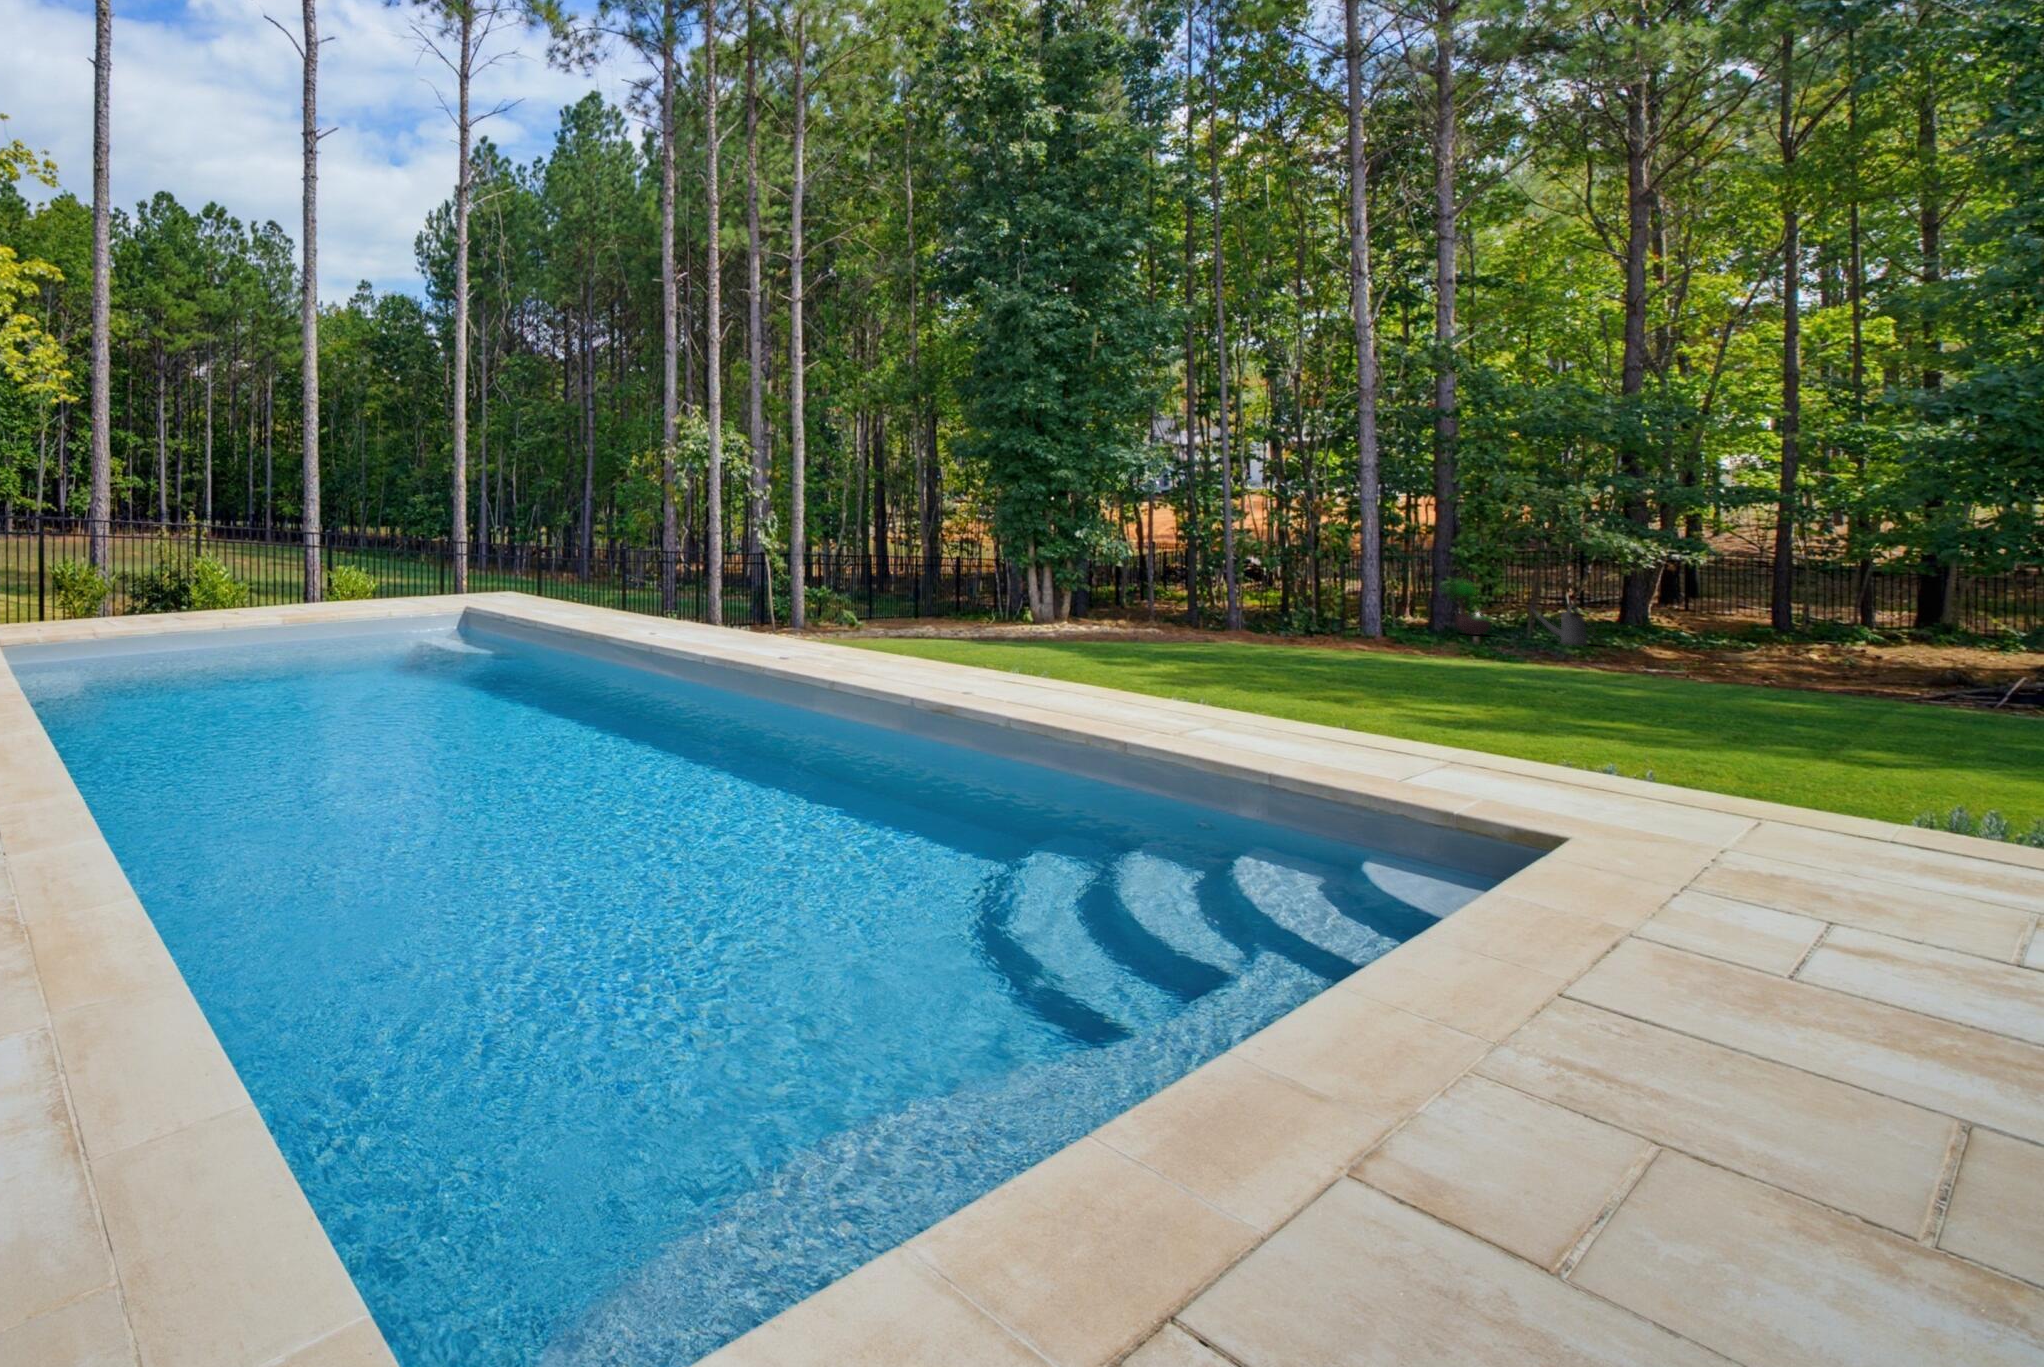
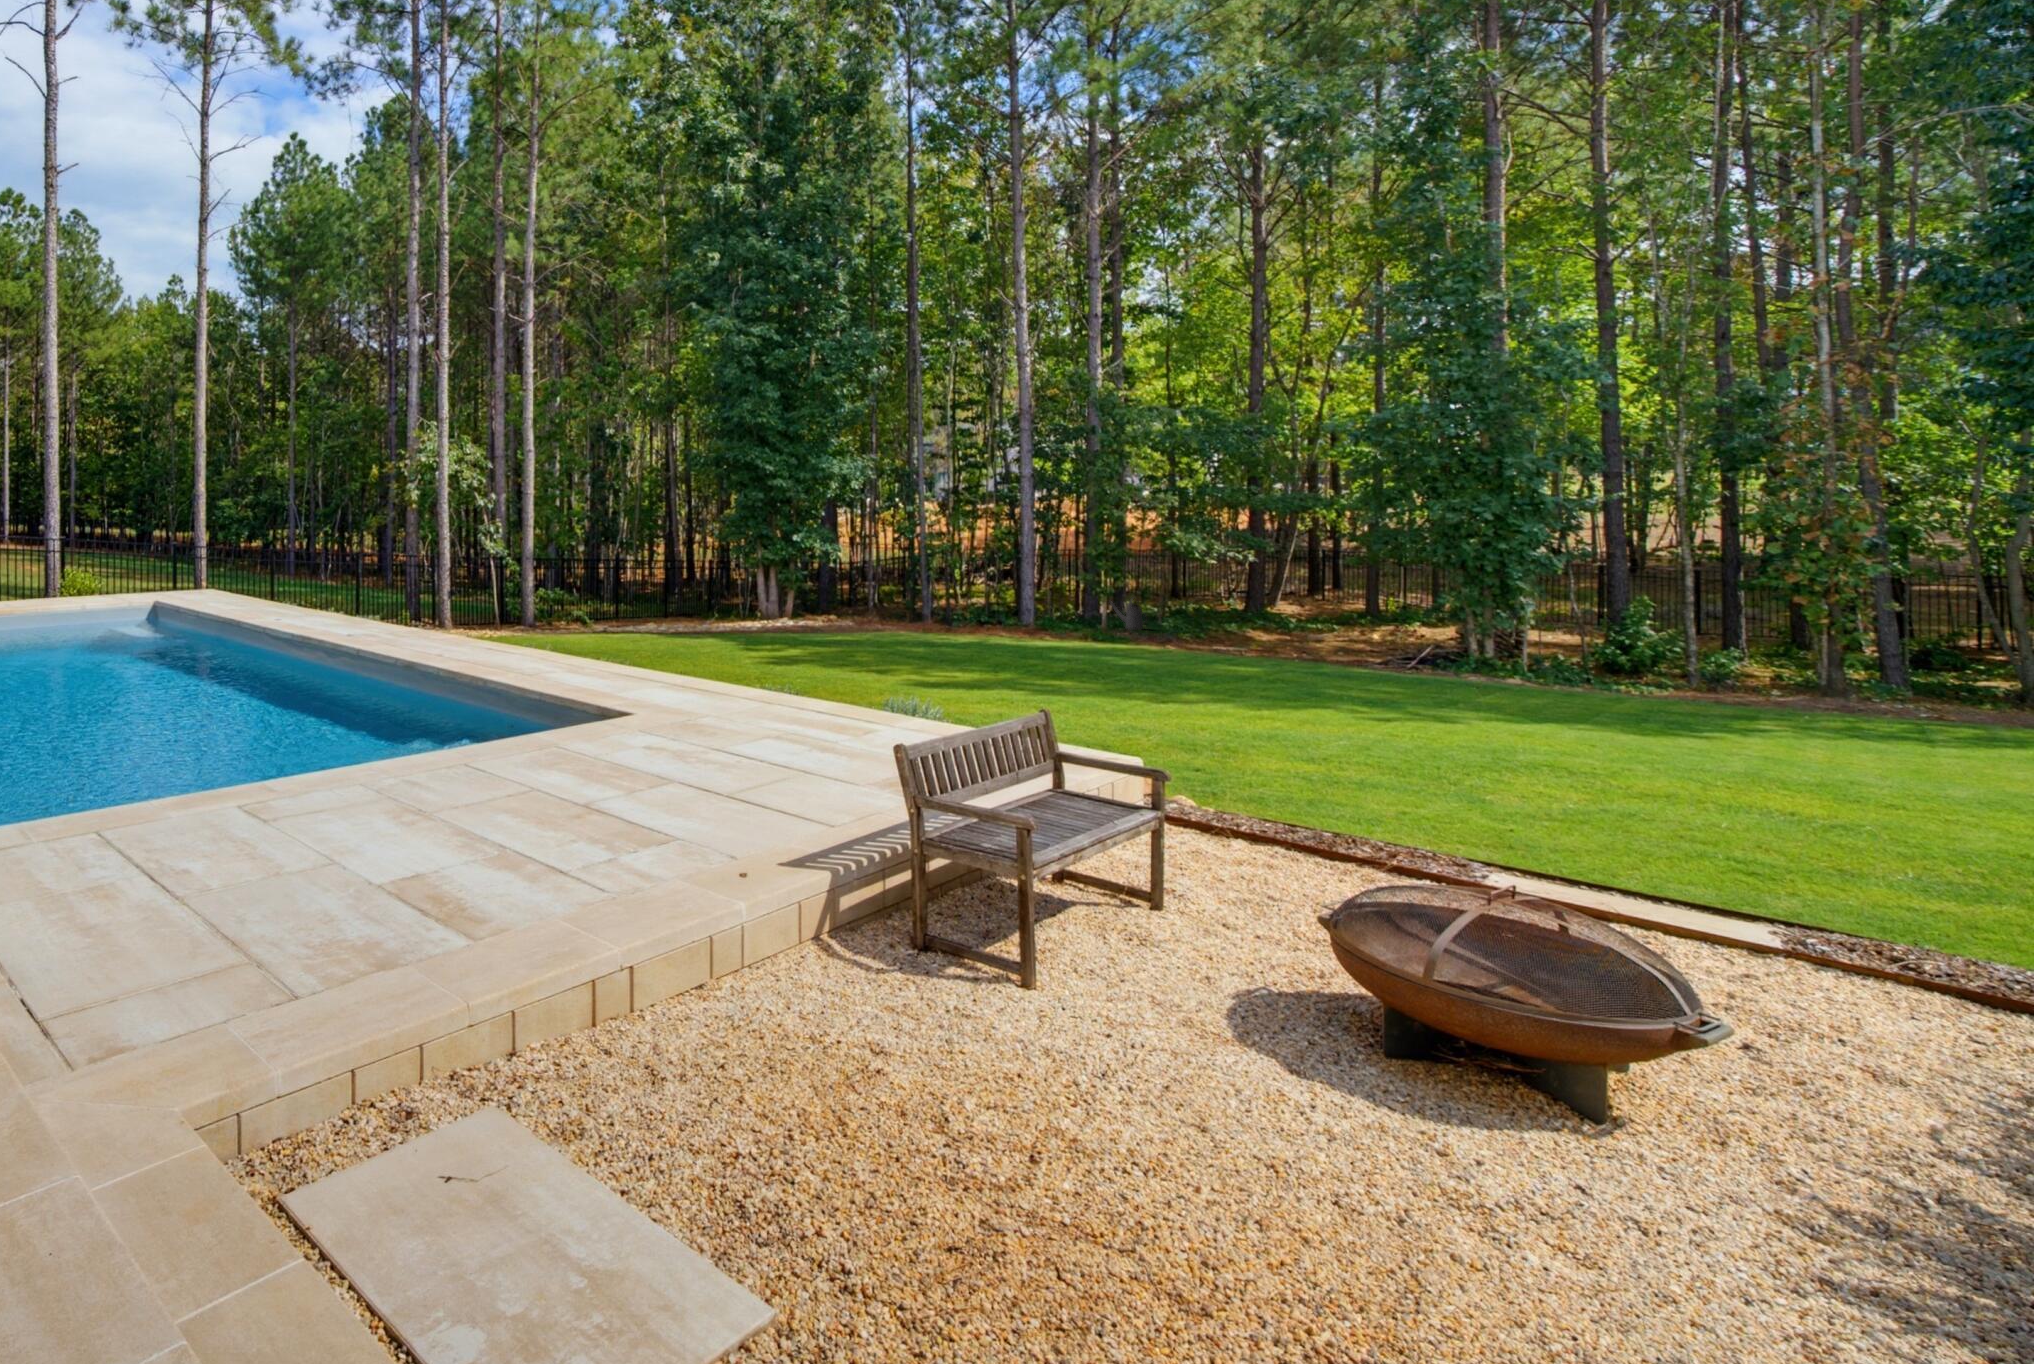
potted tree: present [1441,579,1490,635] -> none [1049,572,1085,623]

